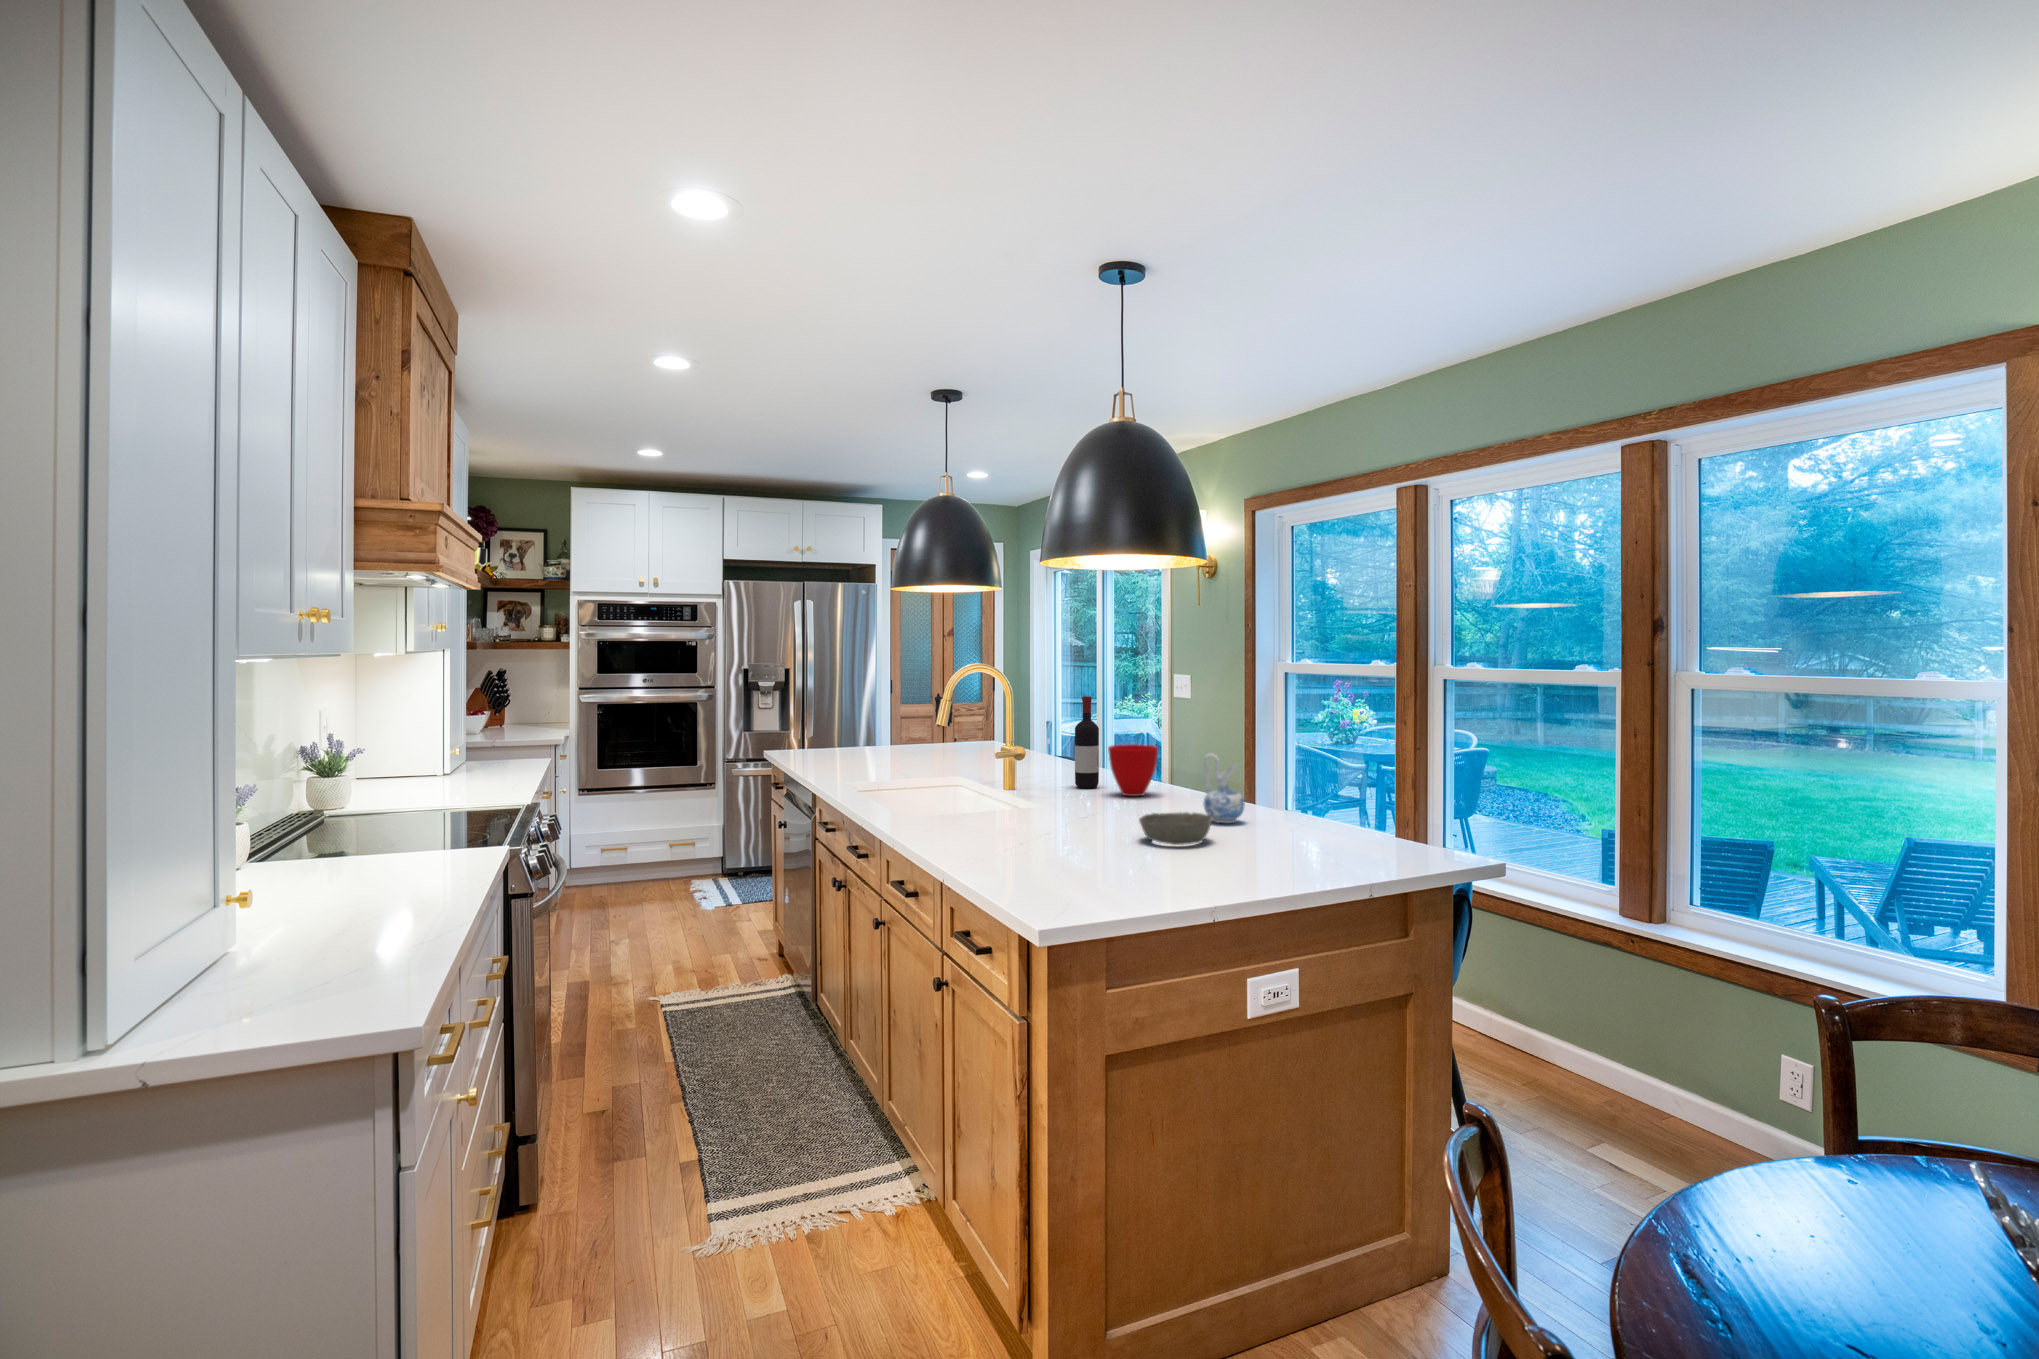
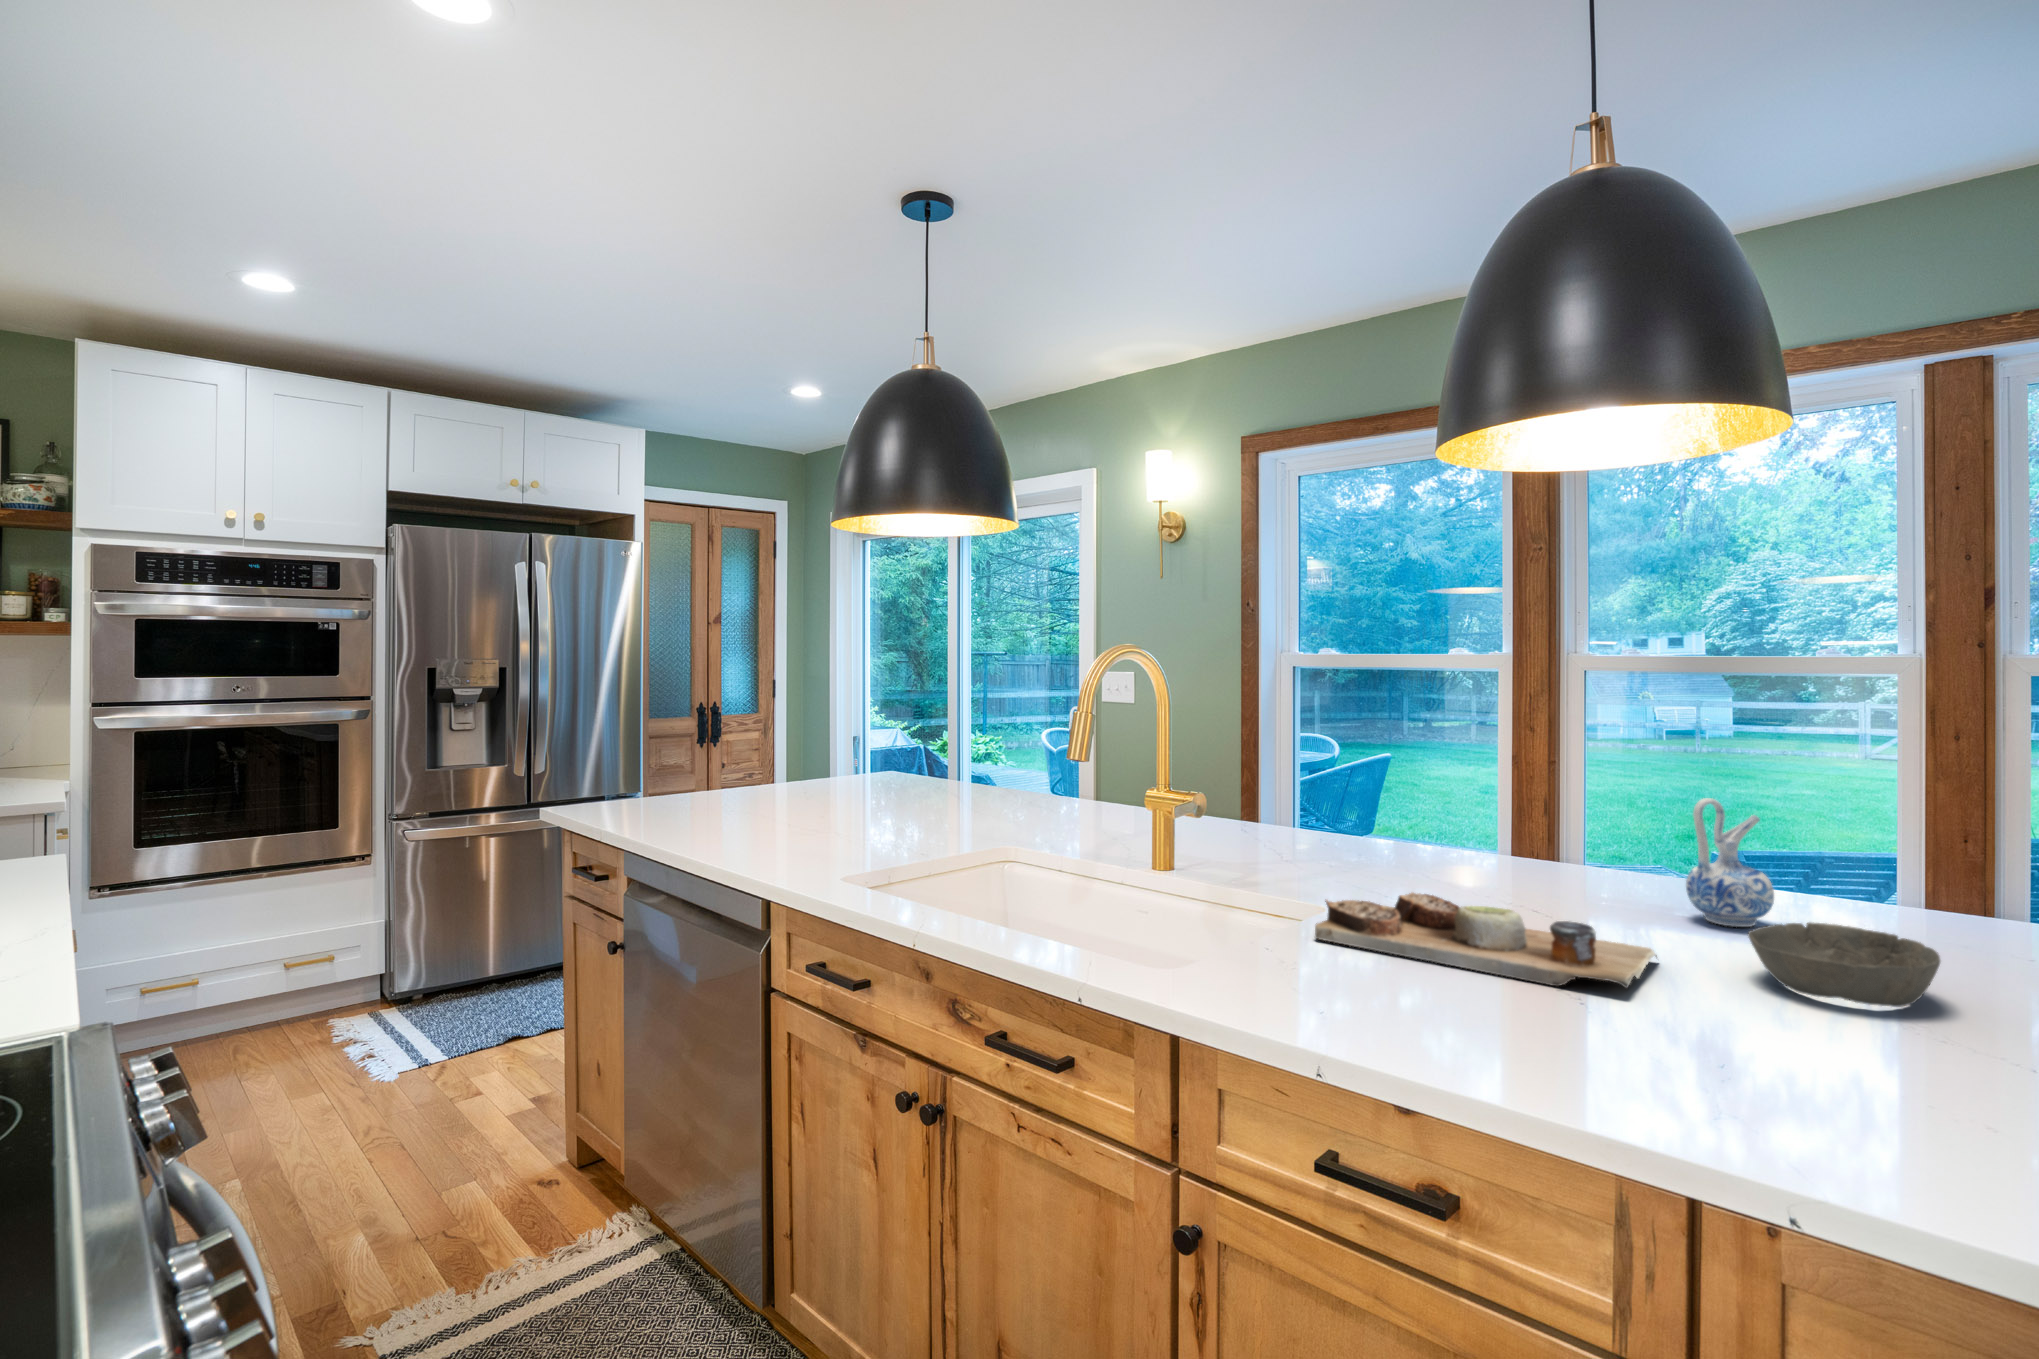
wine bottle: present [1075,696,1099,788] -> none [1252,699,1294,857]
cup: present [1108,744,1158,796] -> none [1347,779,1438,870]
cutting board: none [998,797,1129,832] -> present [1315,893,1656,989]

